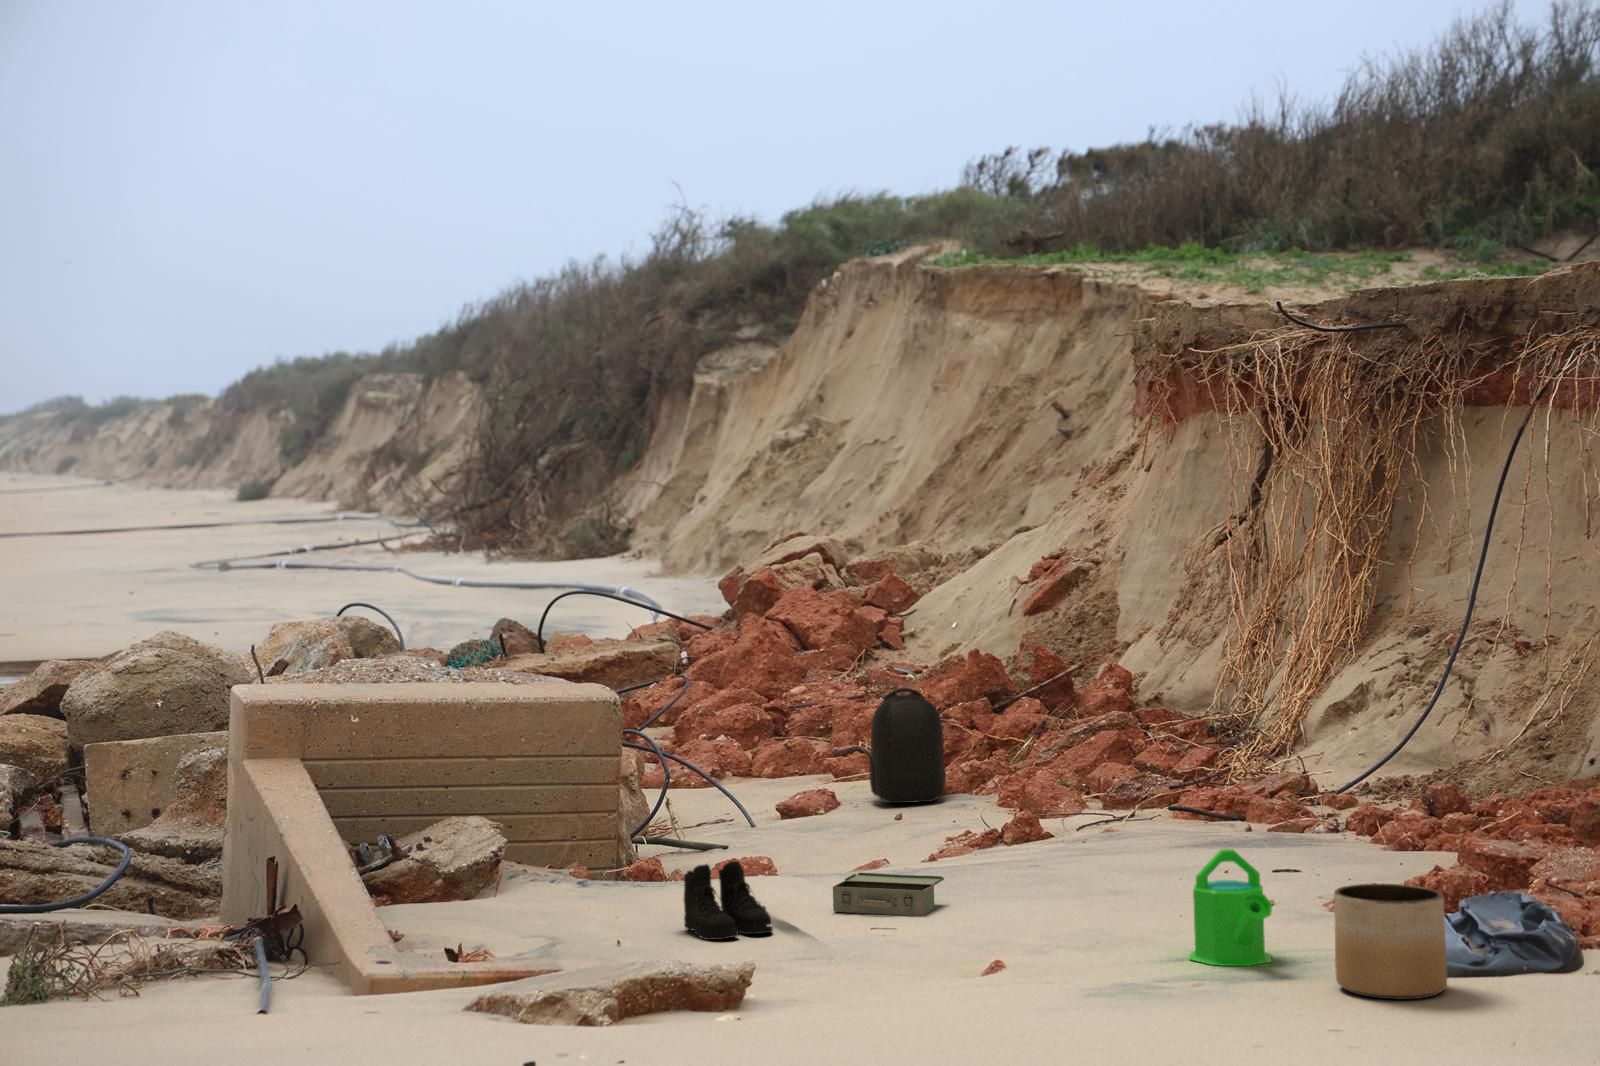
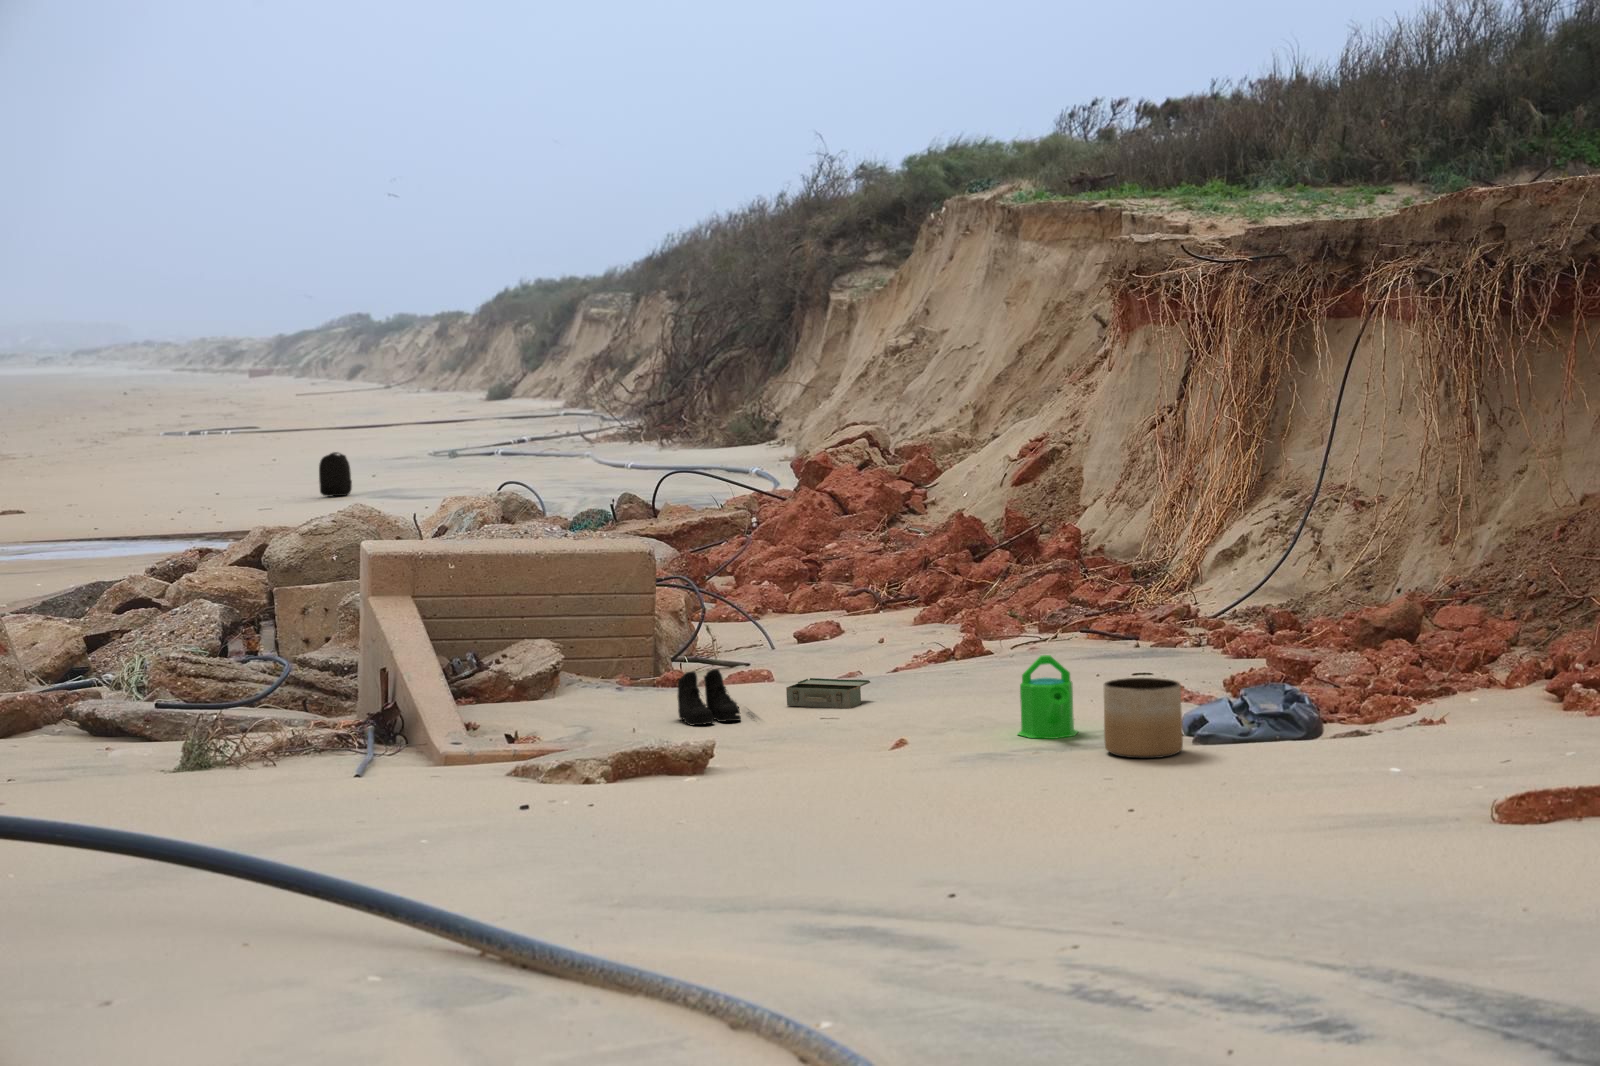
backpack: present [870,688,946,803] -> present [319,452,352,496]

